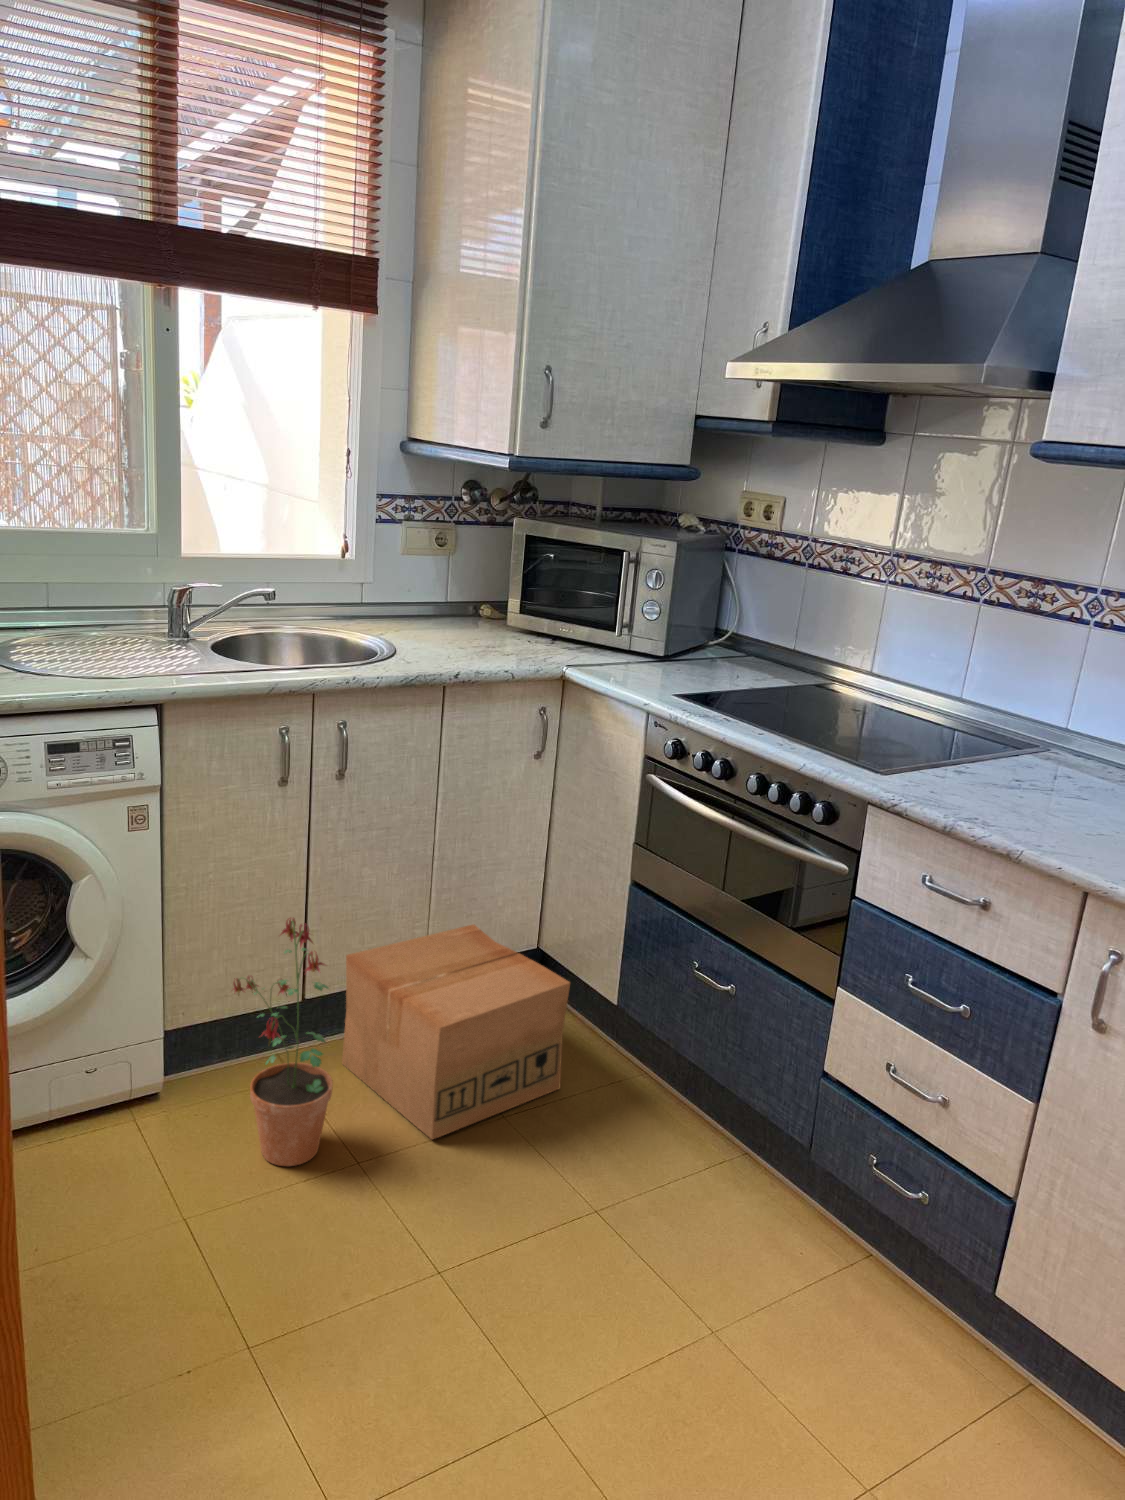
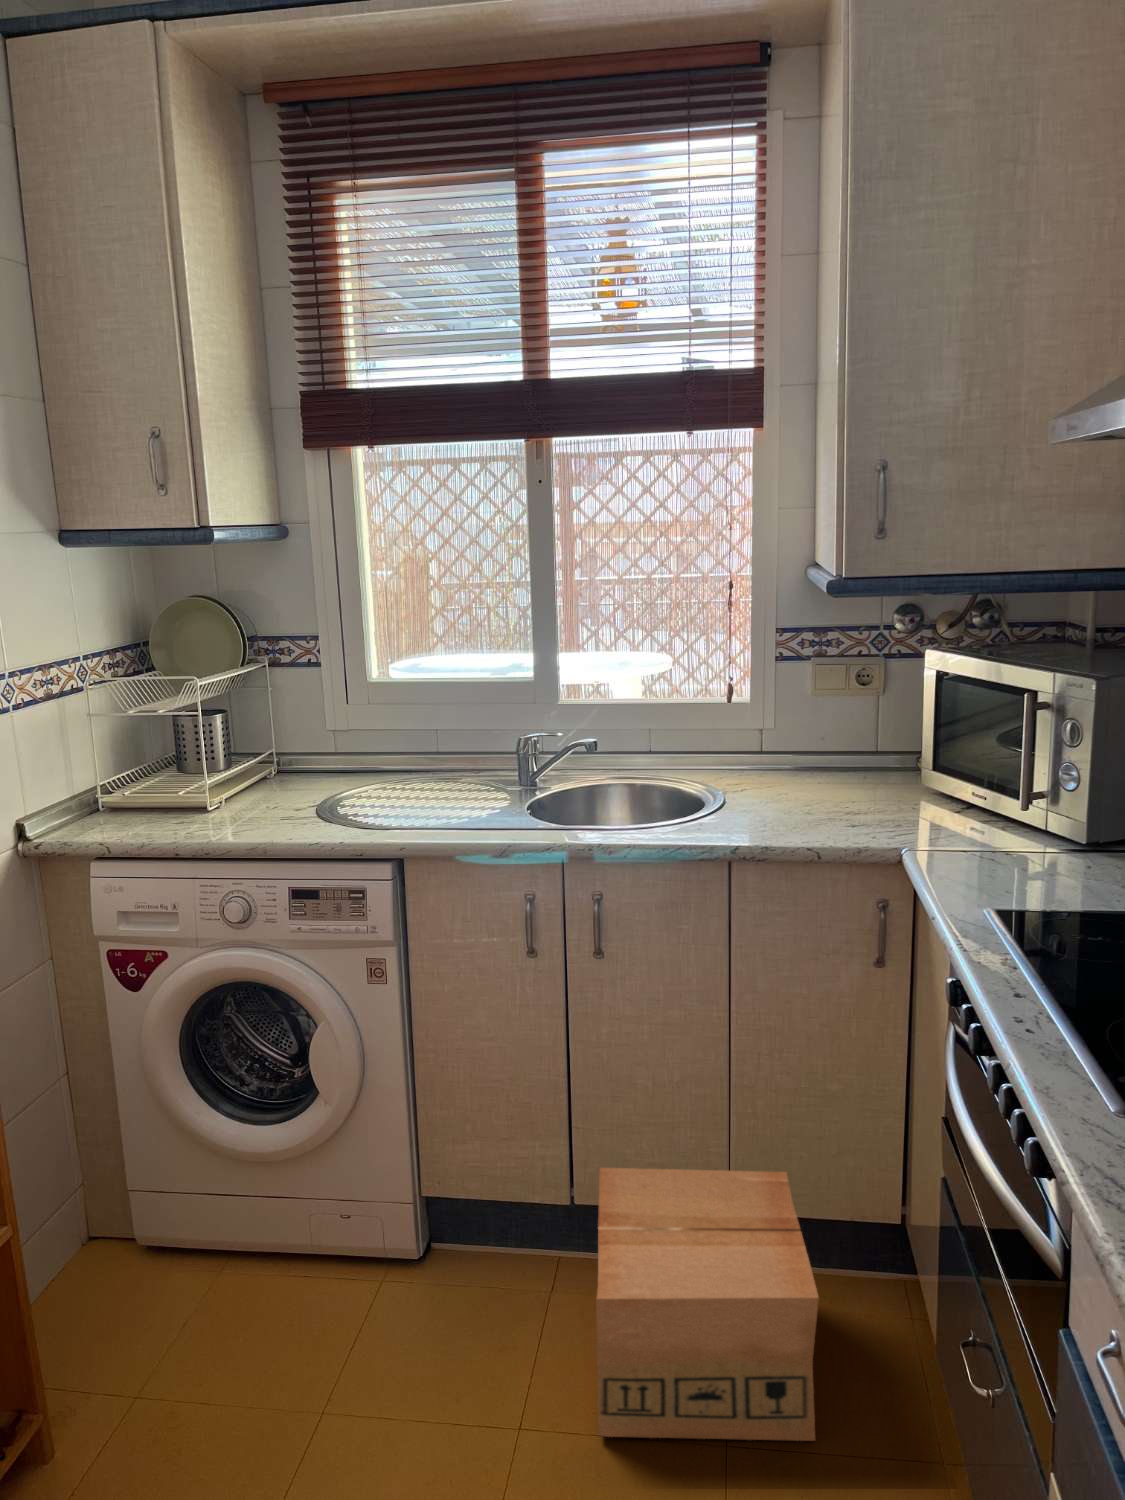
potted plant: present [233,918,333,1166] -> none [397,1111,502,1398]

